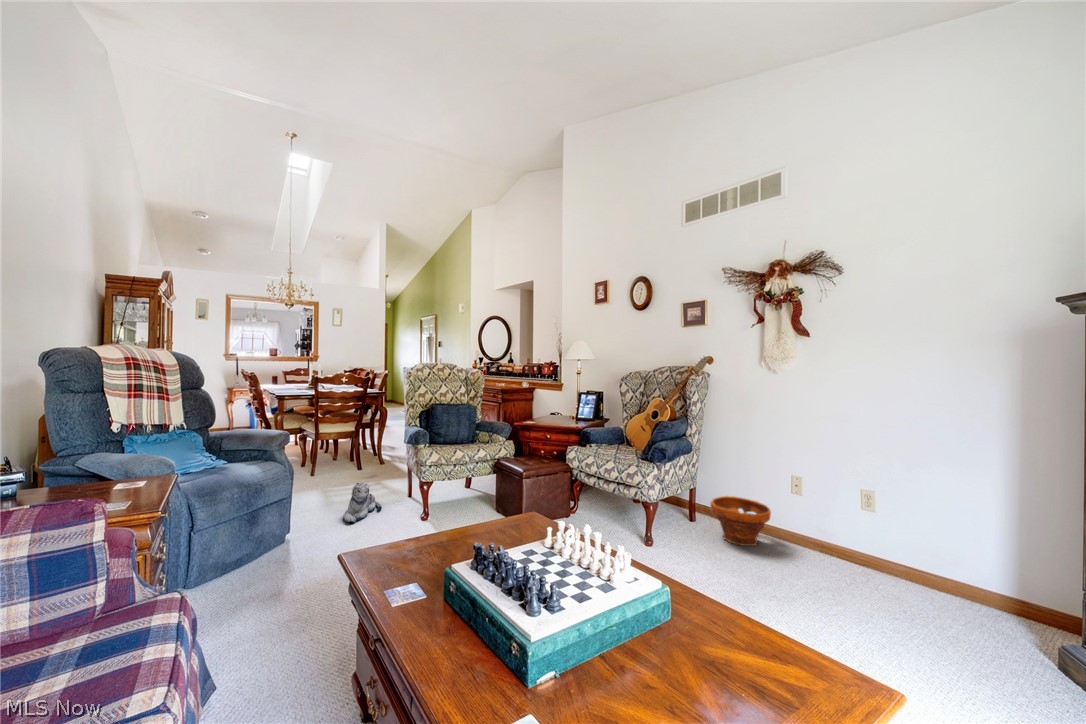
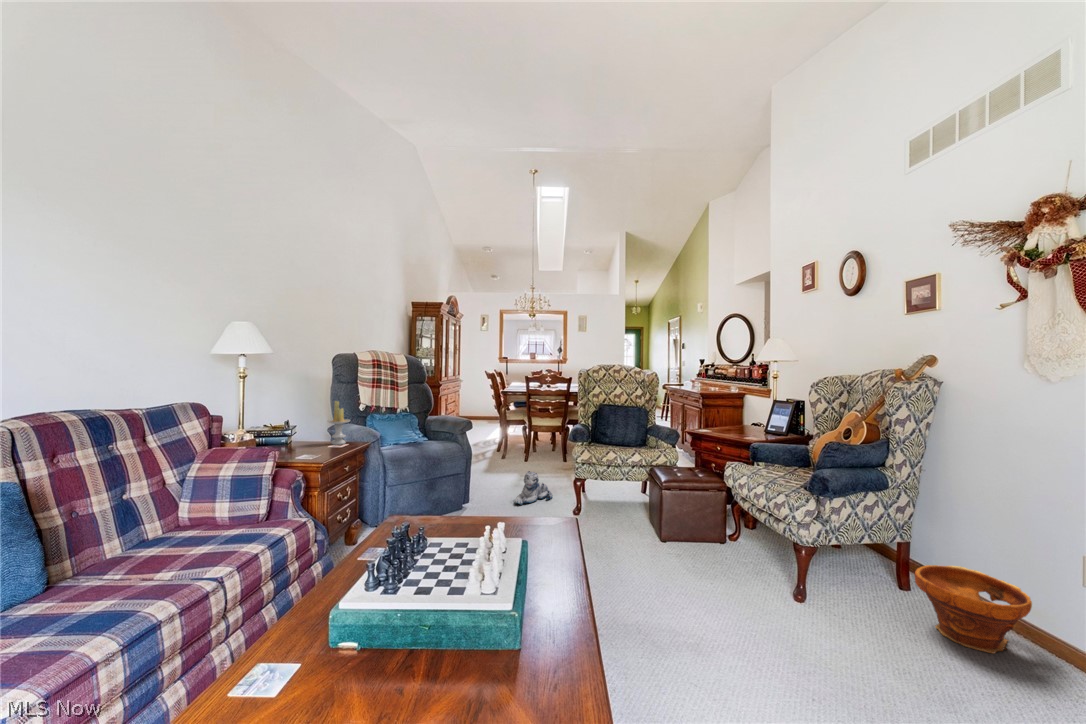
candle: none [88,423,136,492] -> present [328,401,350,445]

